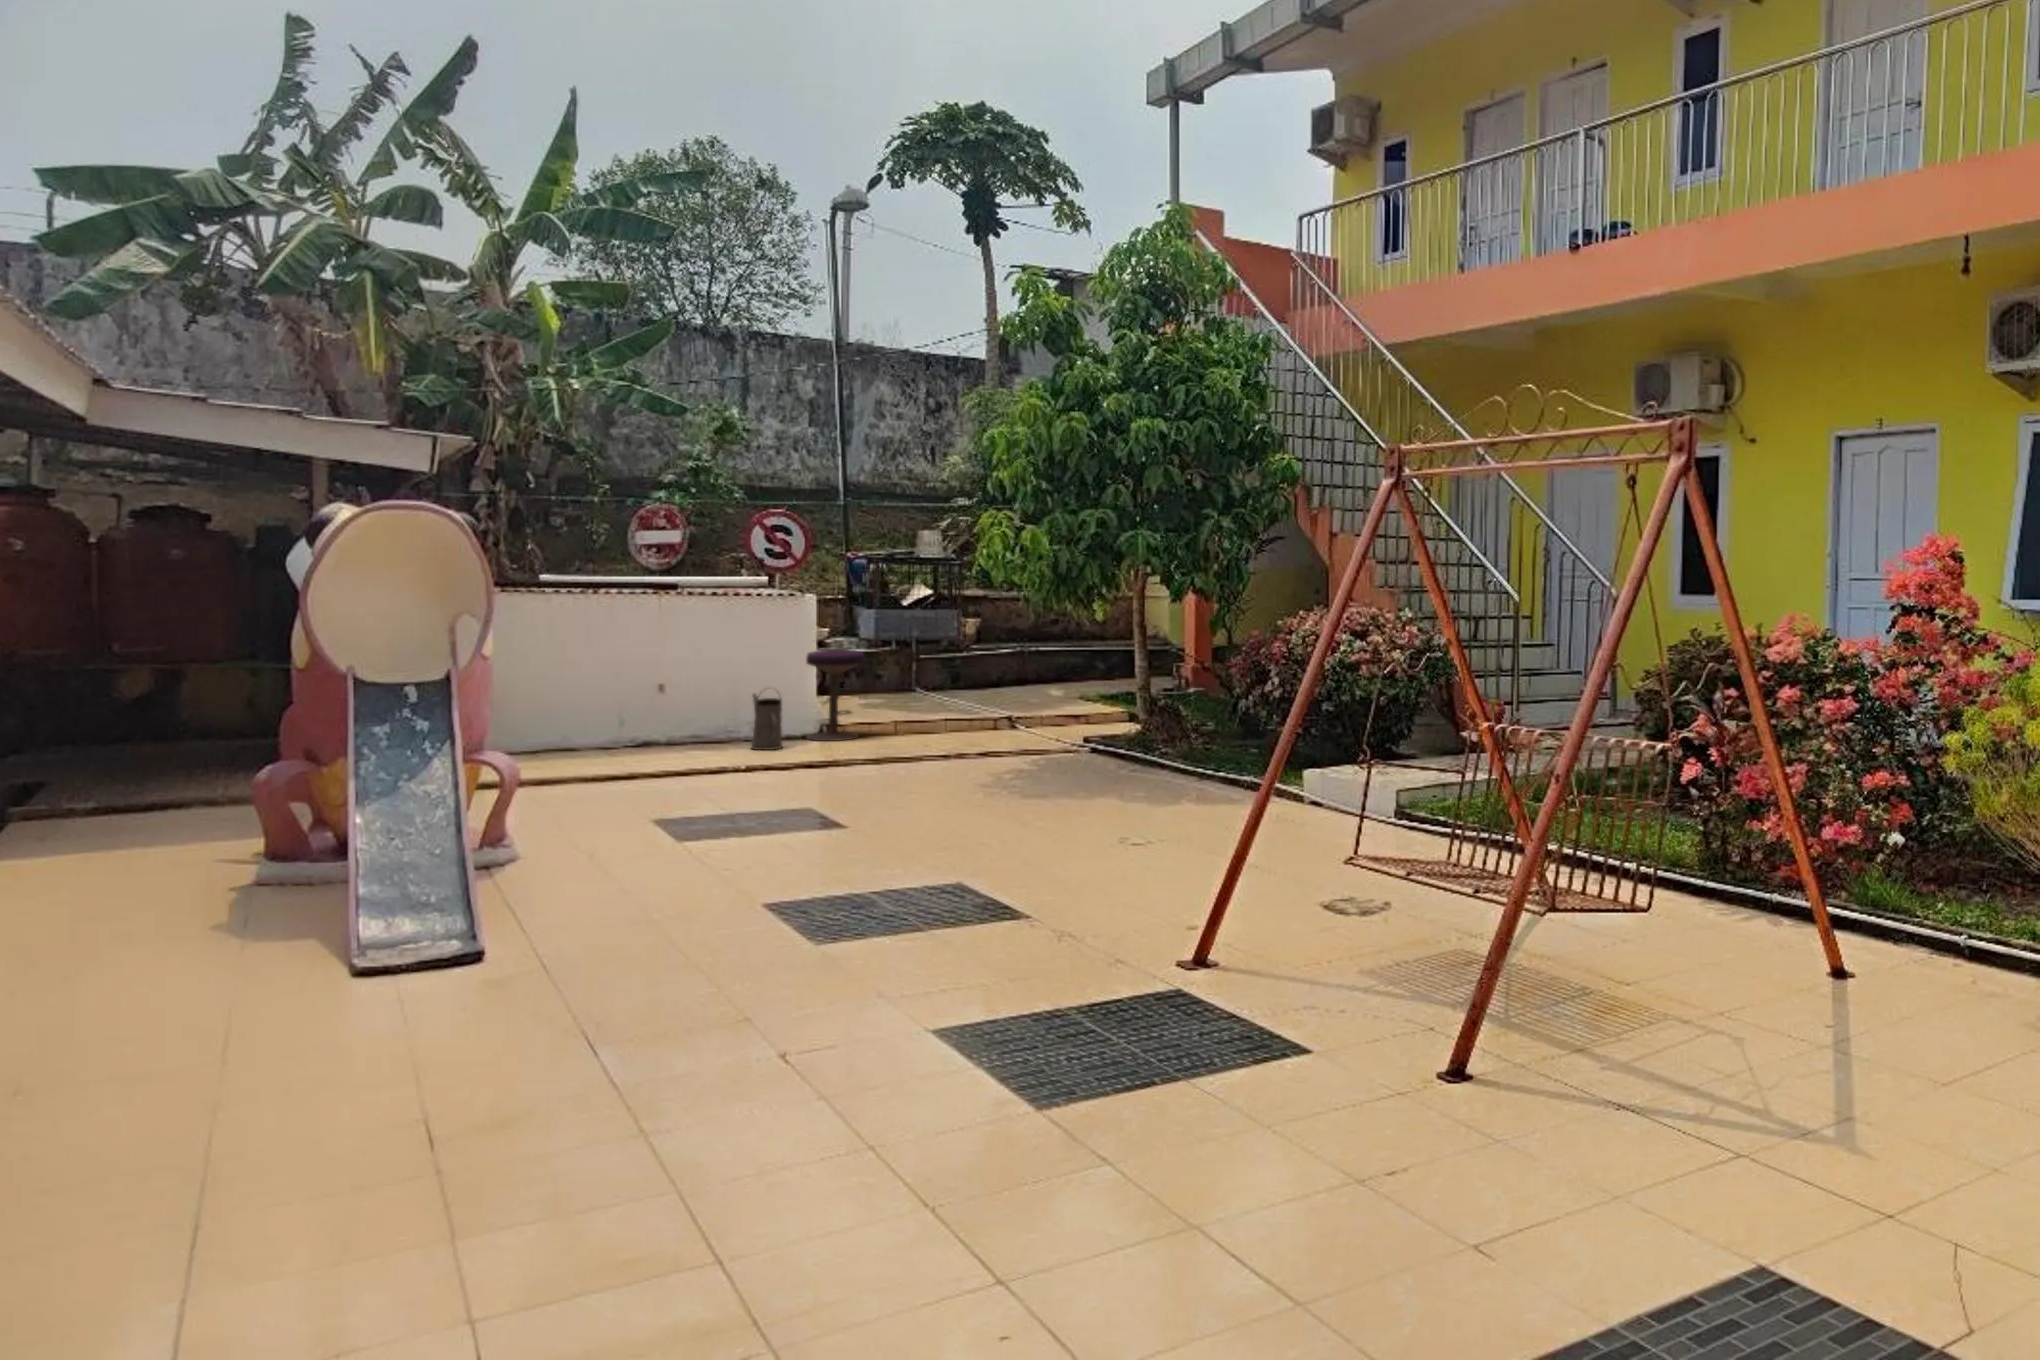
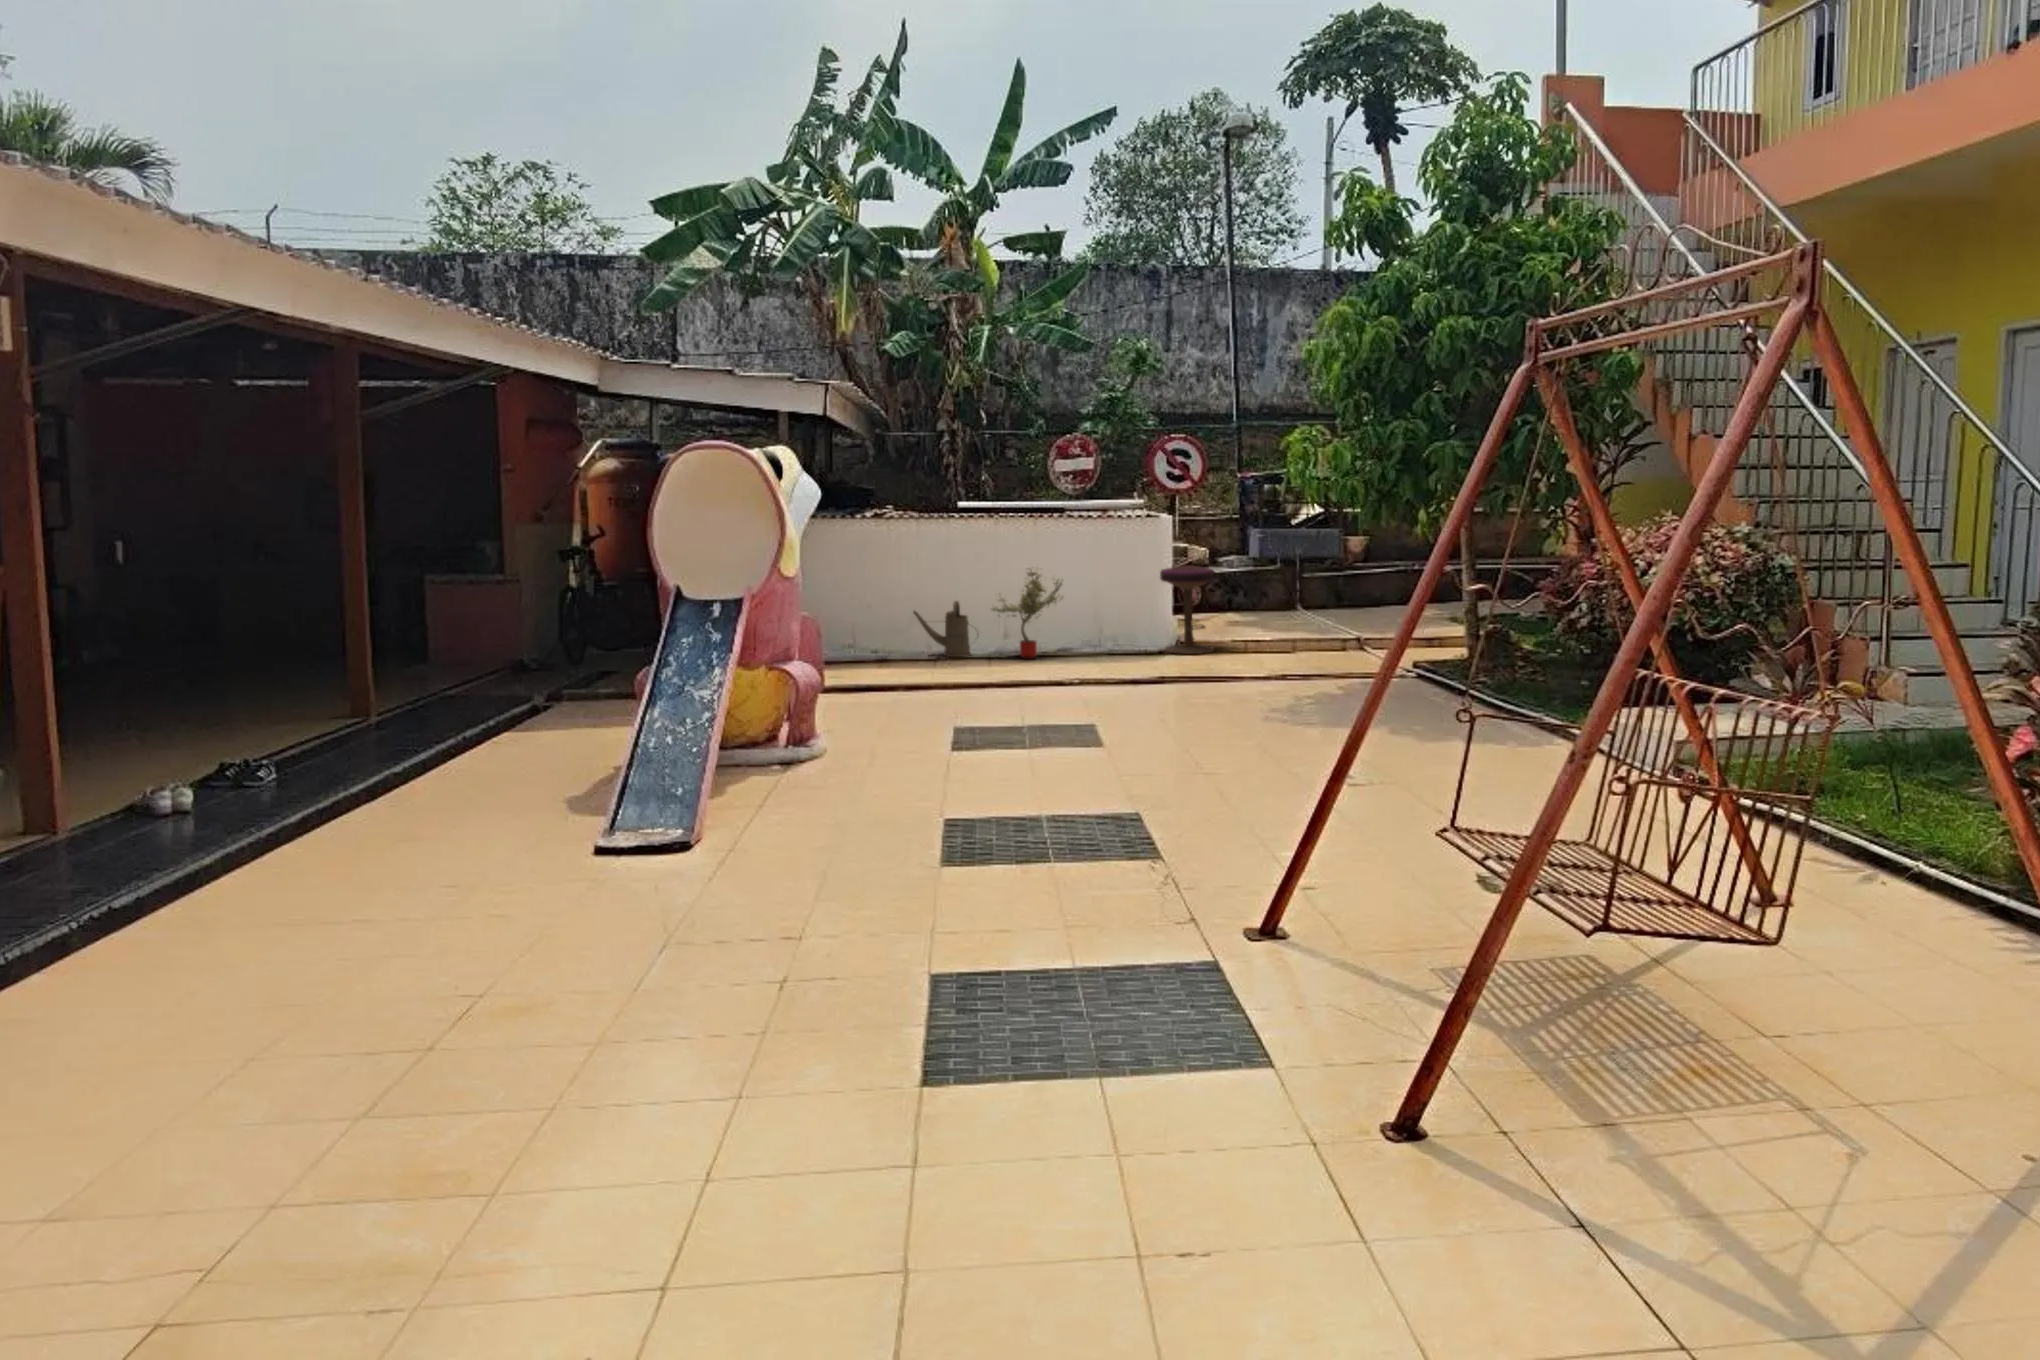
potted tree: none [617,651,706,754] -> present [991,568,1063,659]
watering can: present [751,694,782,750] -> present [913,601,978,657]

